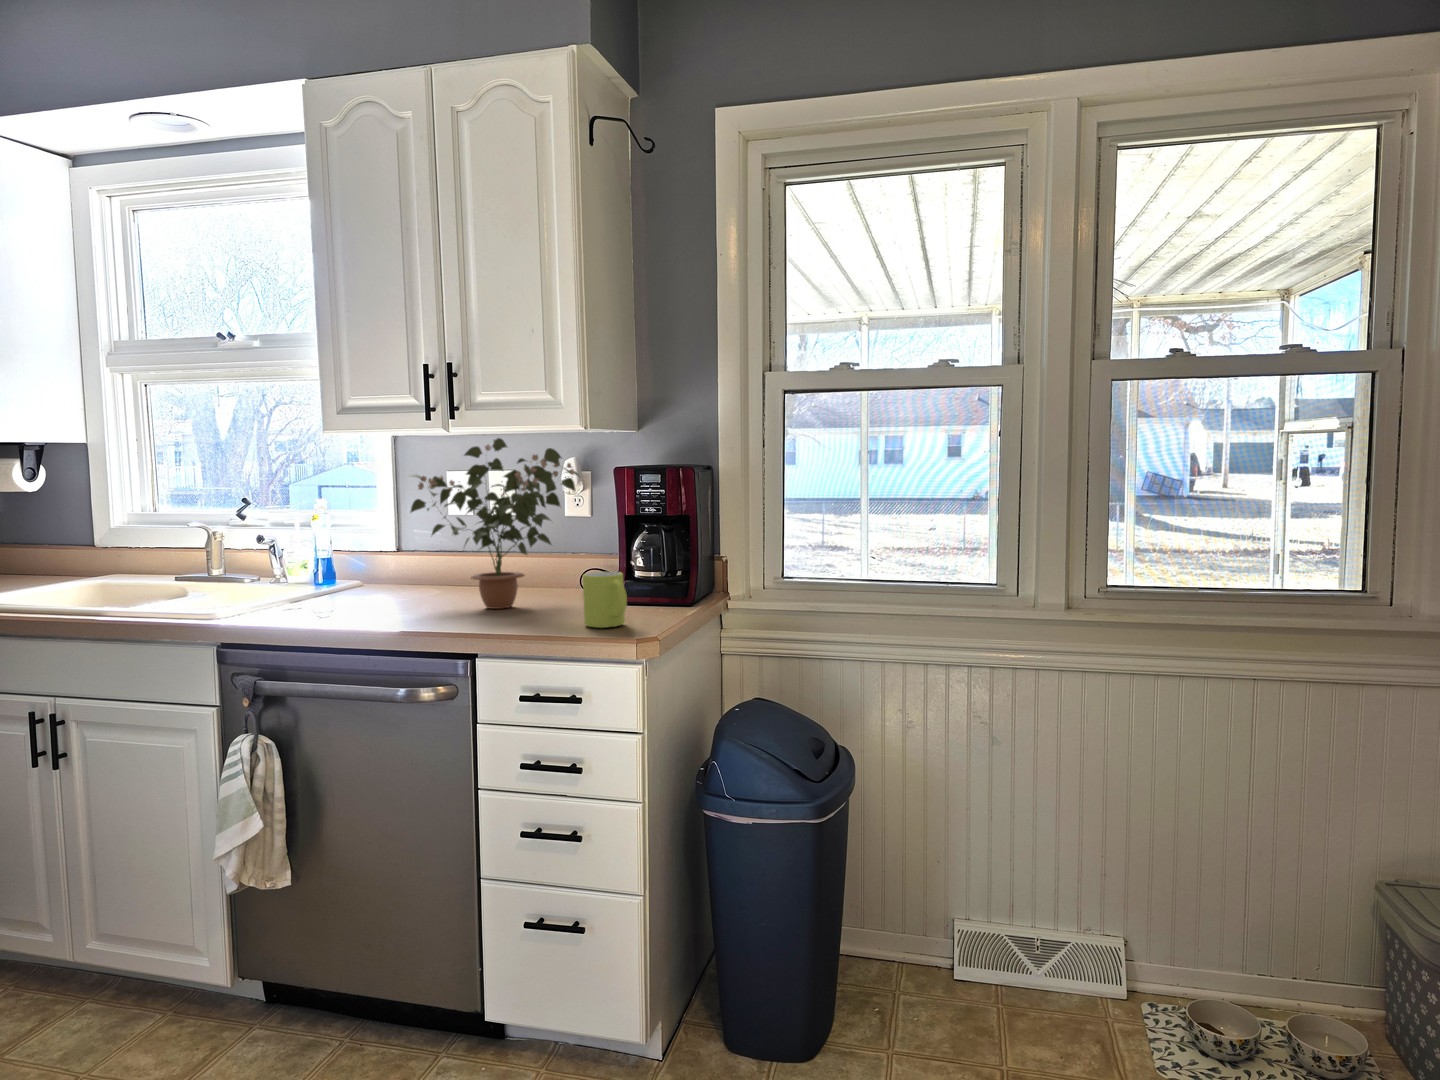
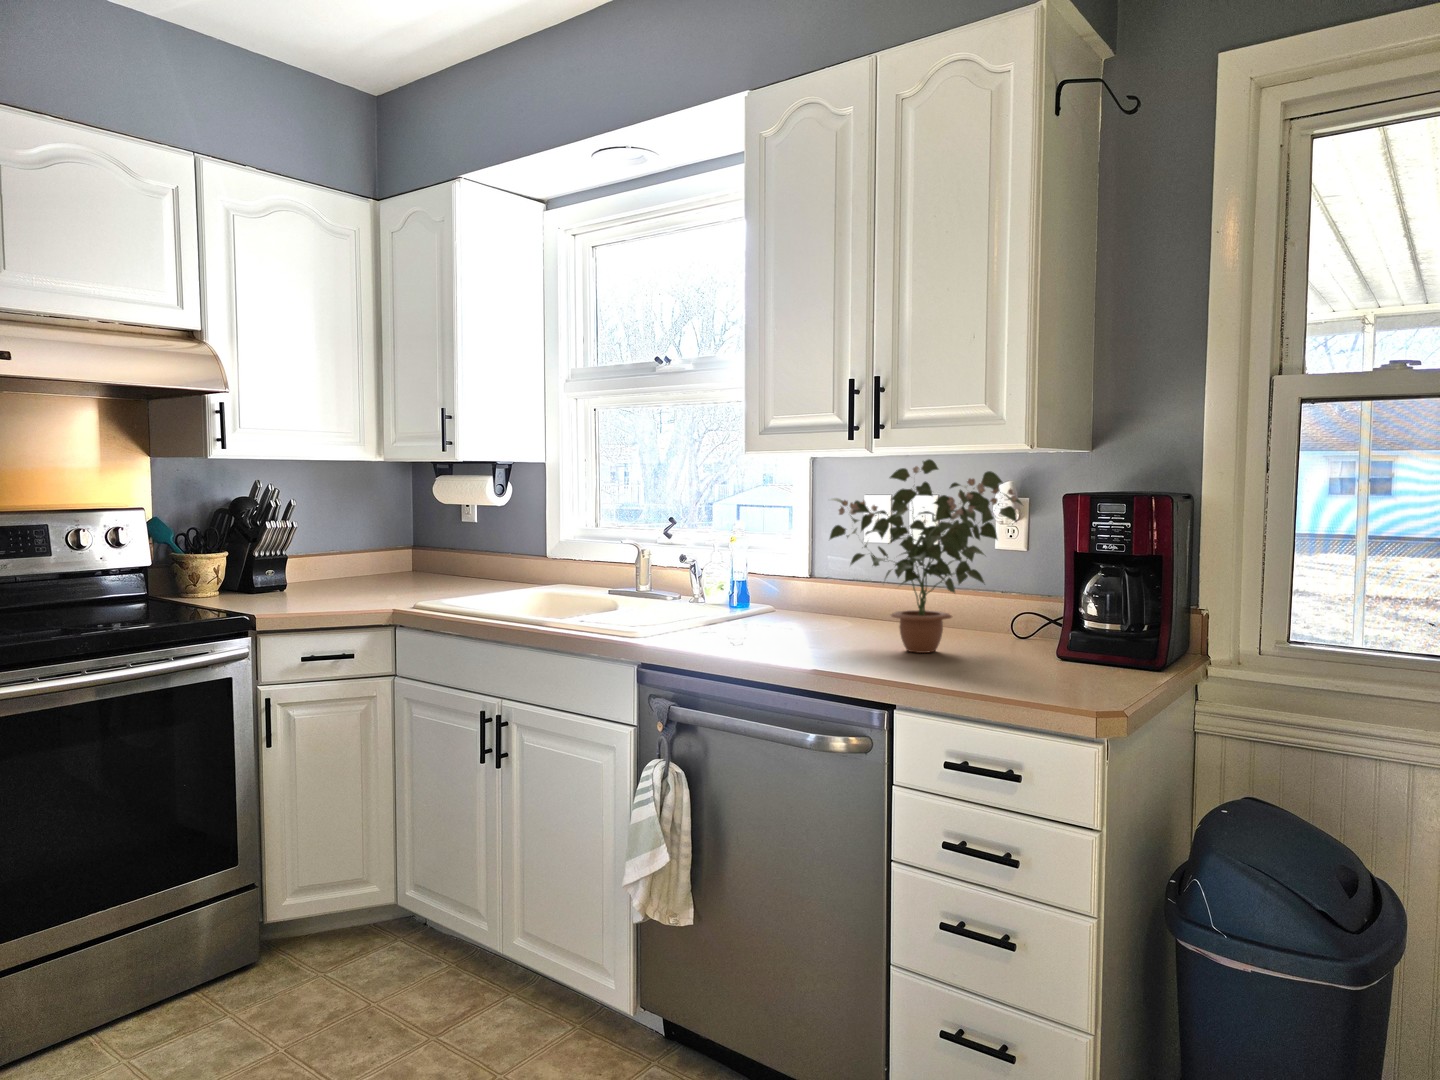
mug: present [583,572,627,628] -> none [1025,621,1082,690]

